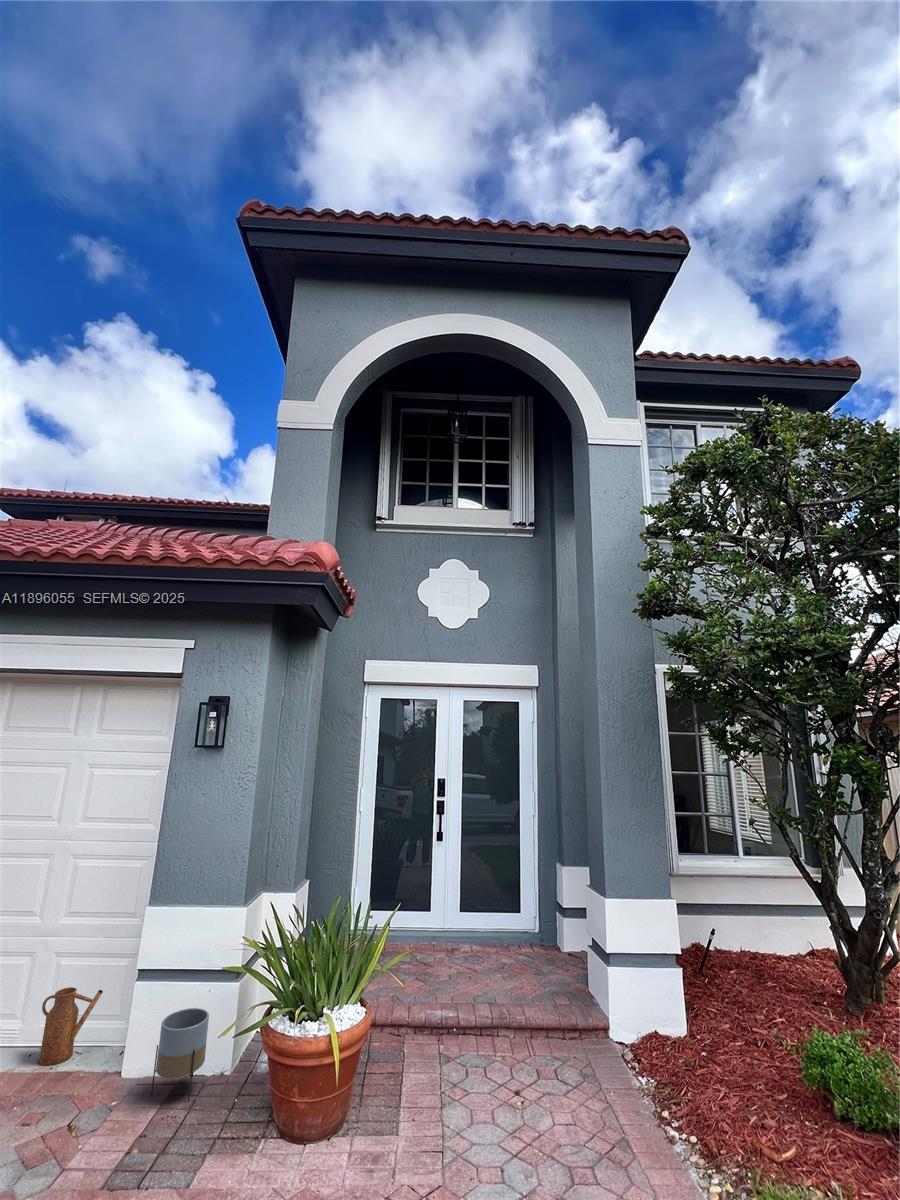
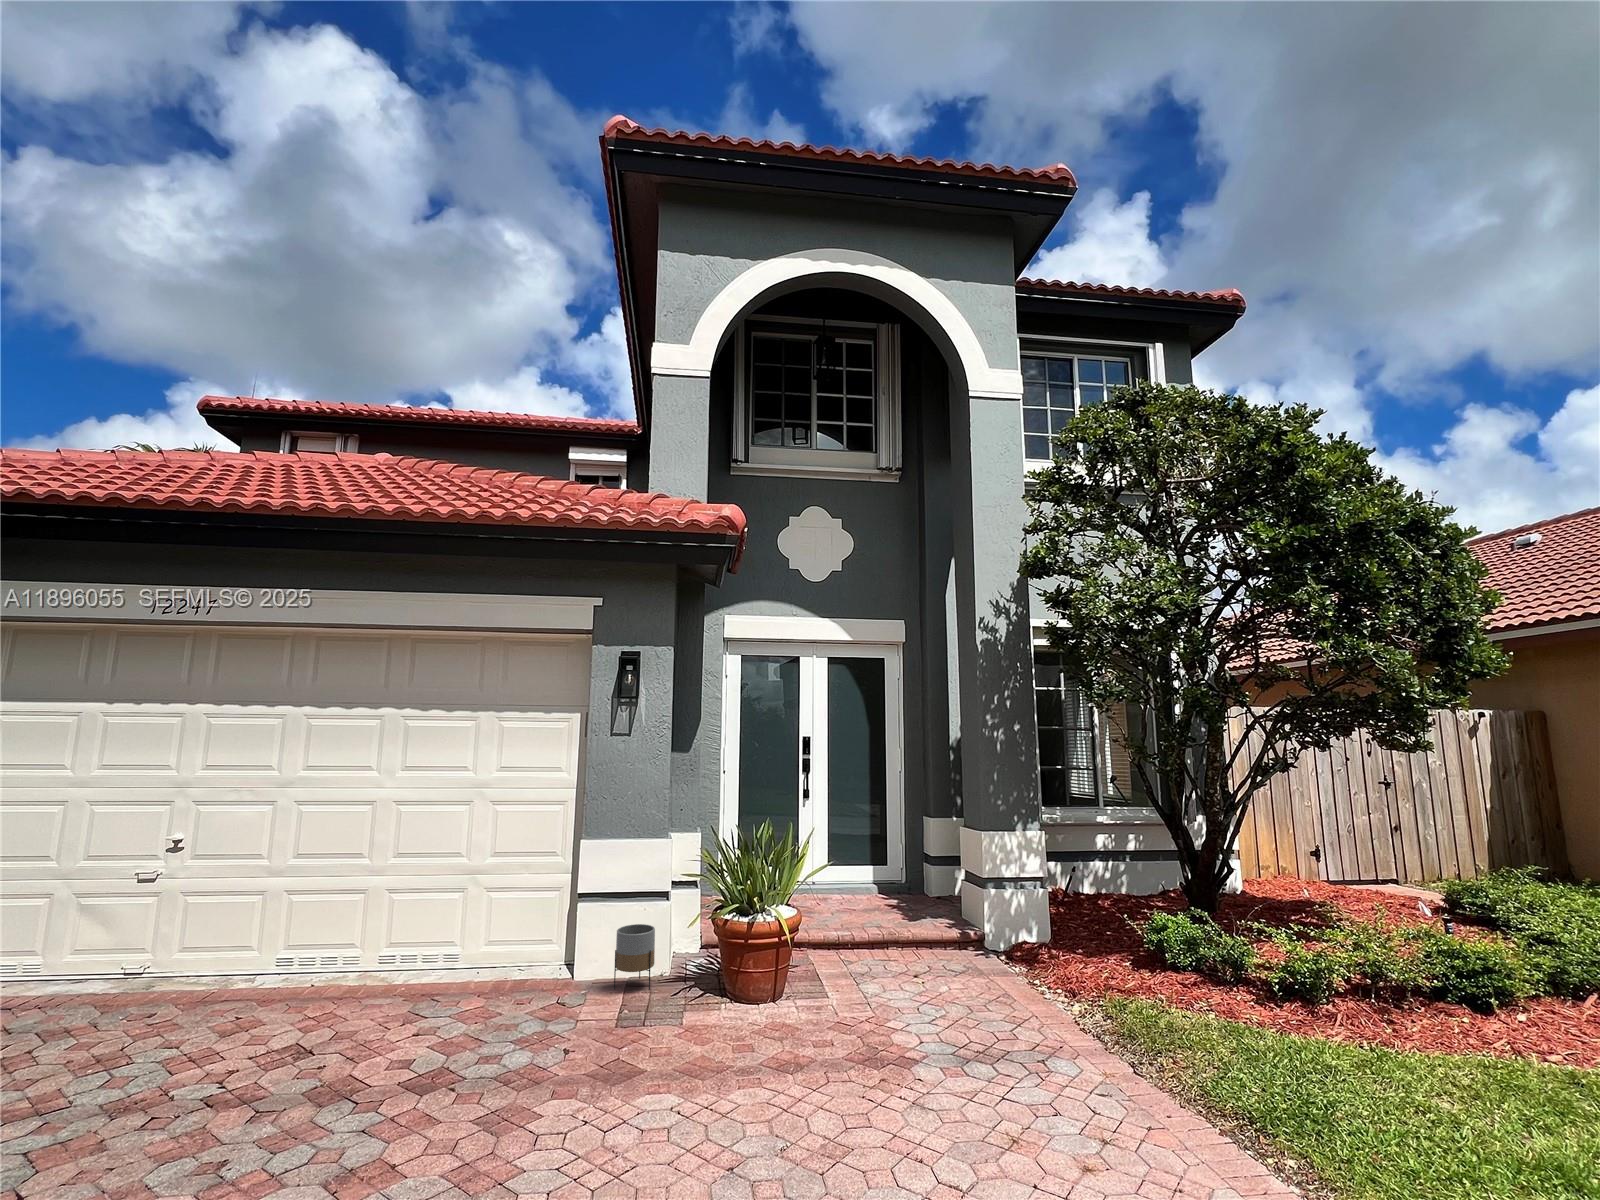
watering can: present [38,987,103,1066] -> none [484,919,540,982]

